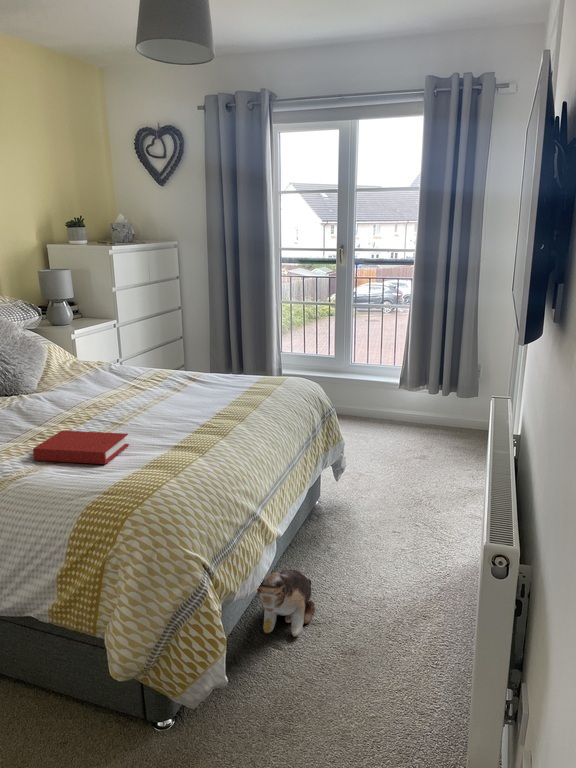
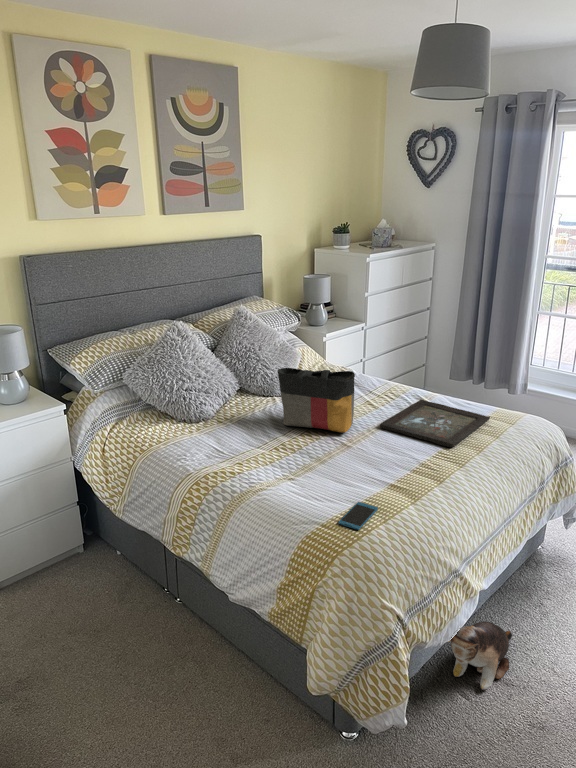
tote bag: none [23,345,119,416] -> present [278,368,355,433]
tray: none [149,377,257,410] -> present [380,400,490,447]
book: present [33,430,129,464] -> none [274,449,354,493]
smartphone: none [122,466,163,489] -> present [339,502,378,530]

